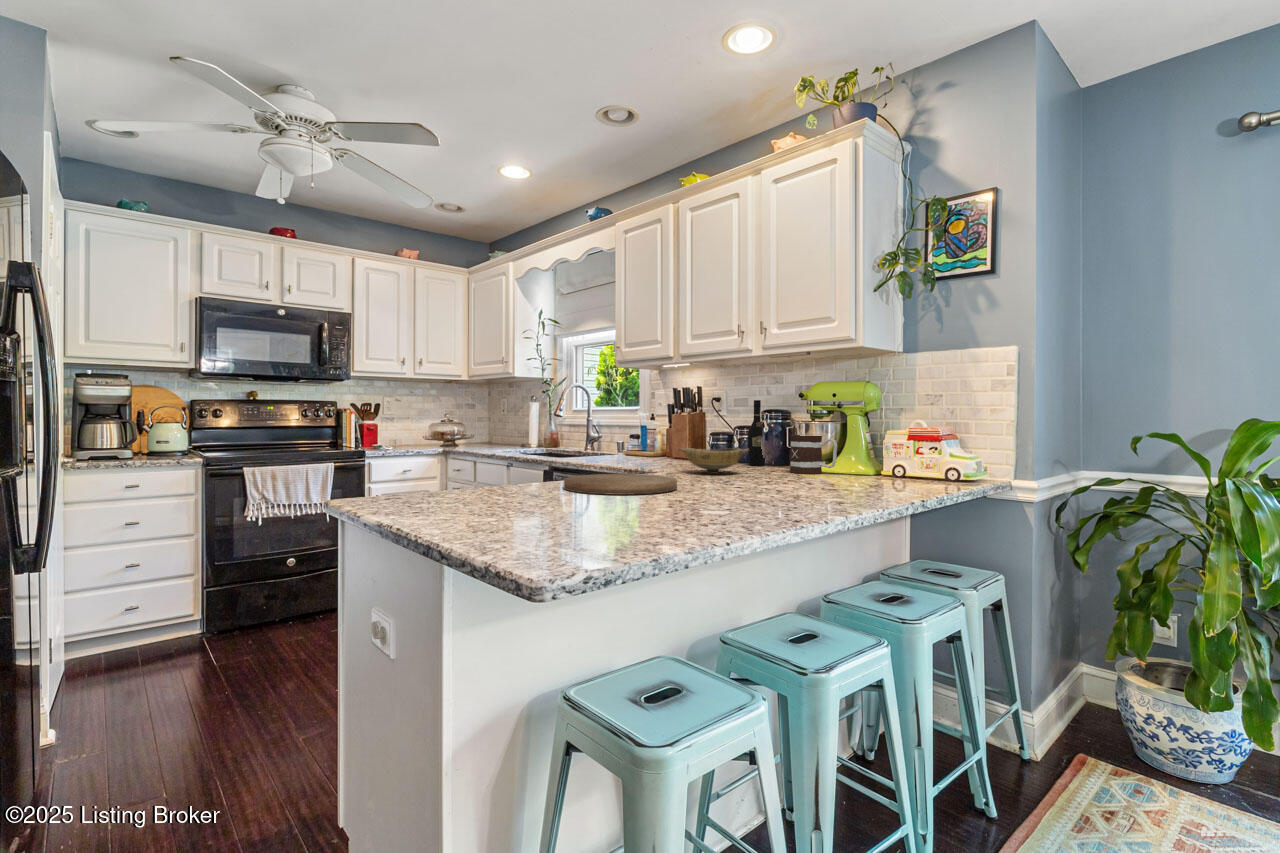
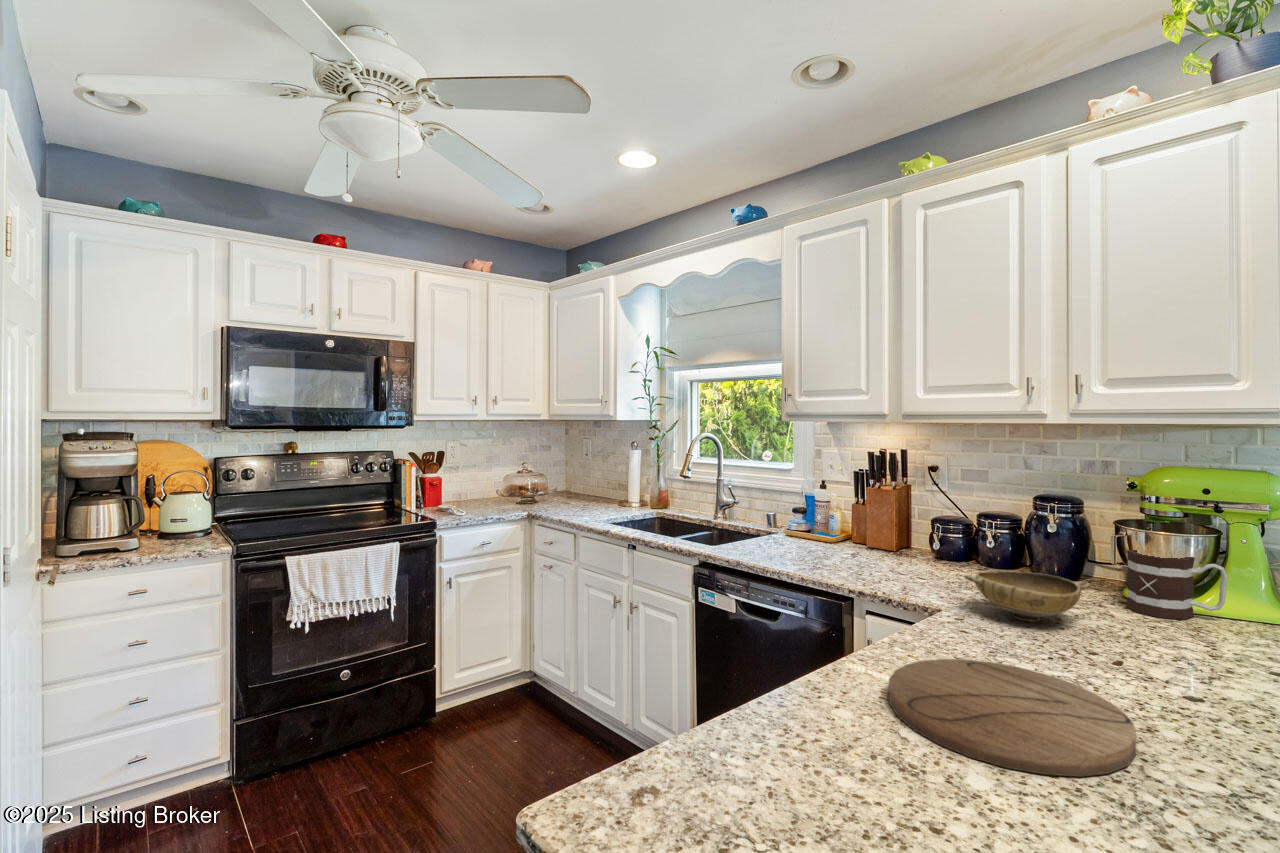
wine bottle: present [748,400,765,466] -> none [1012,482,1044,580]

